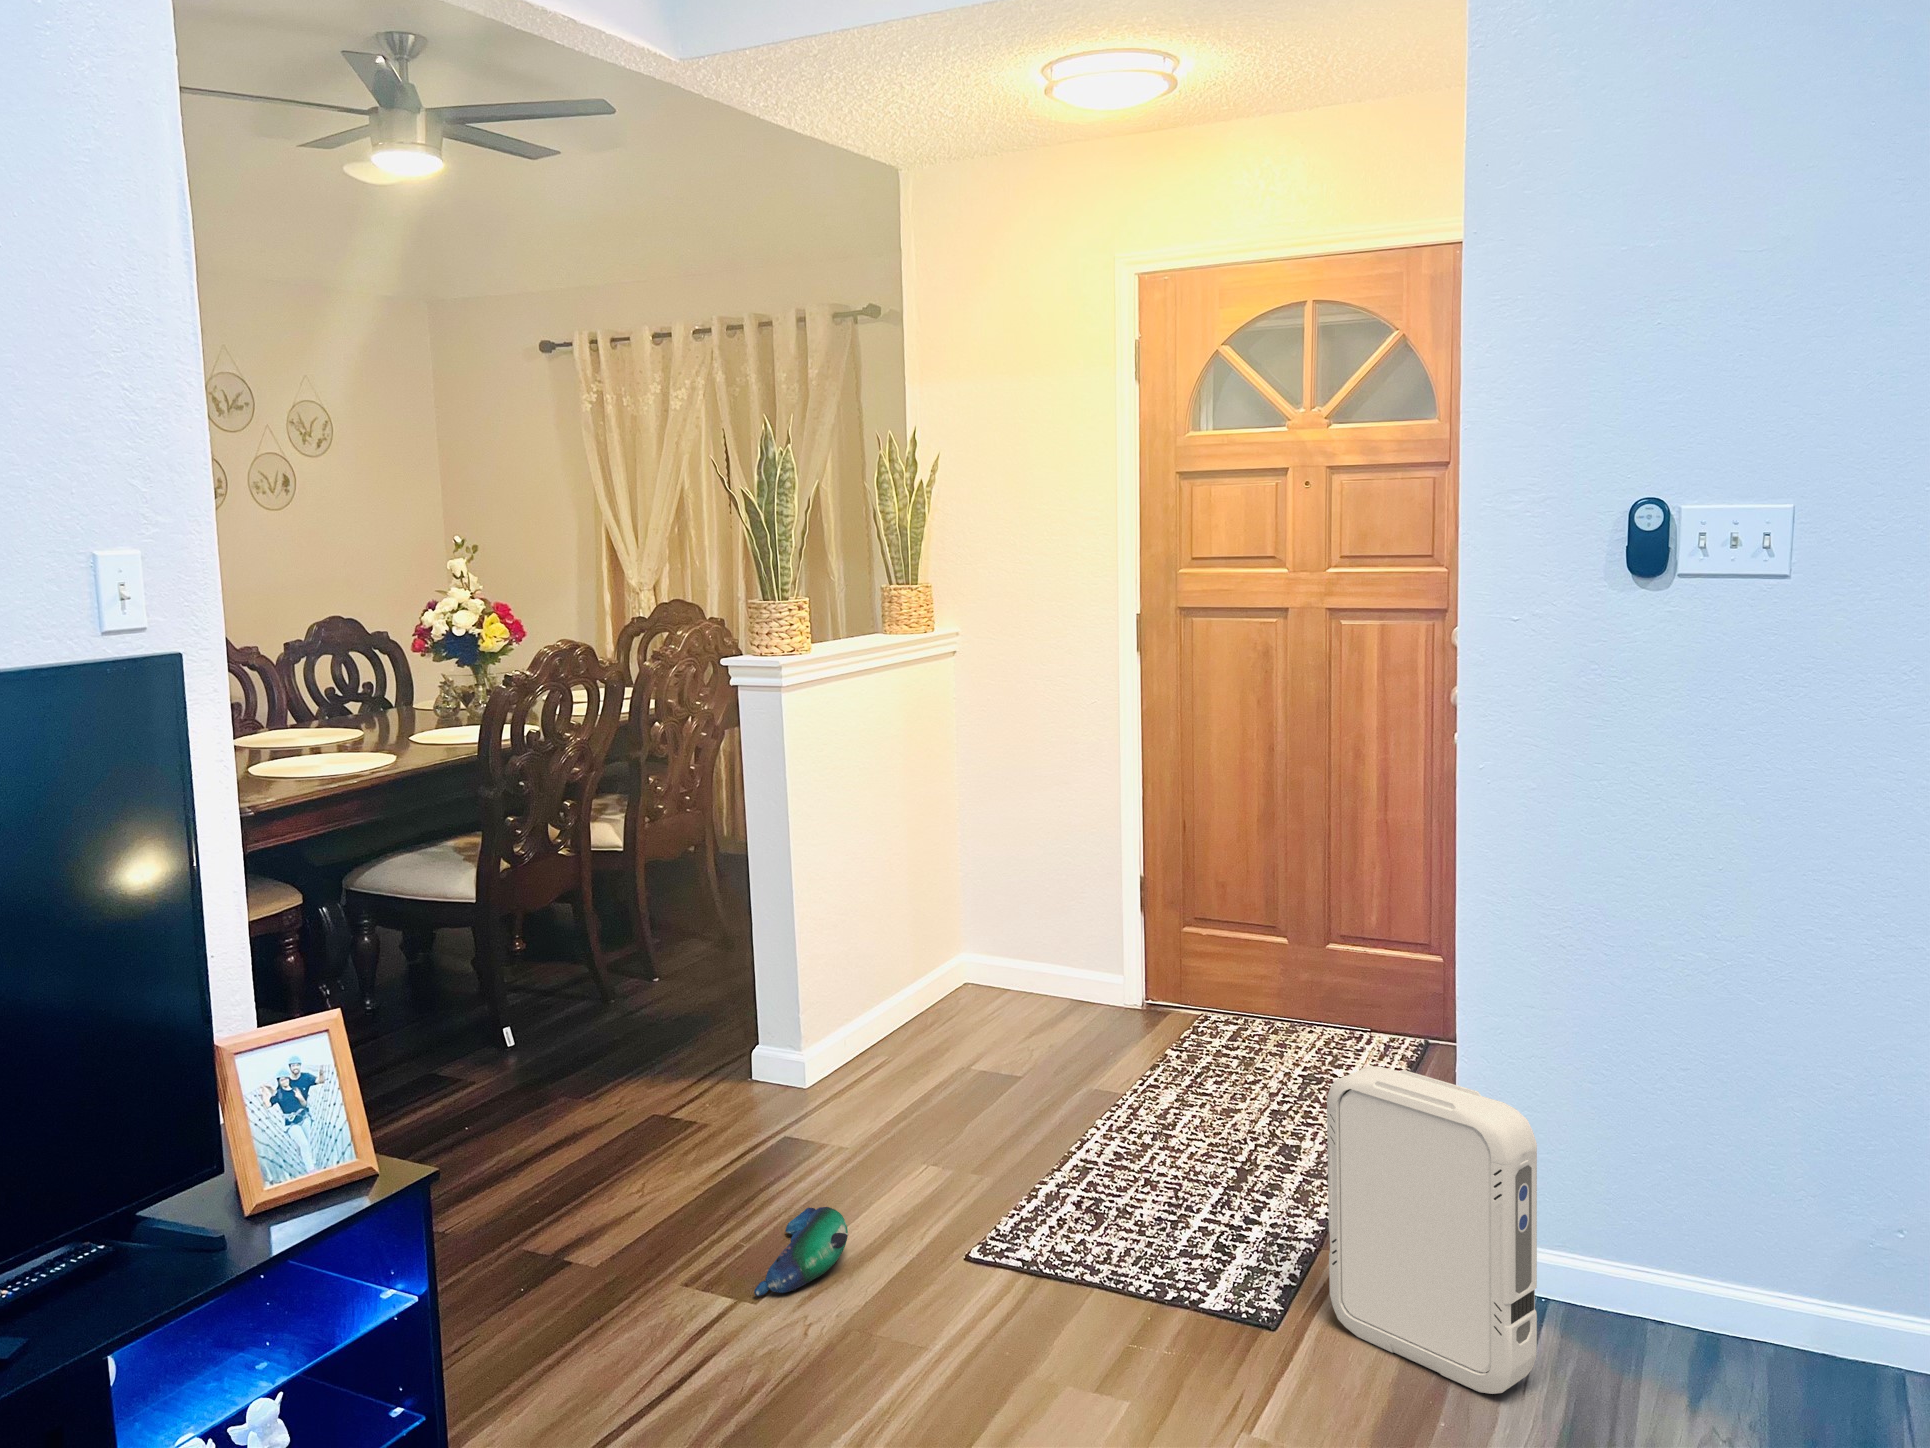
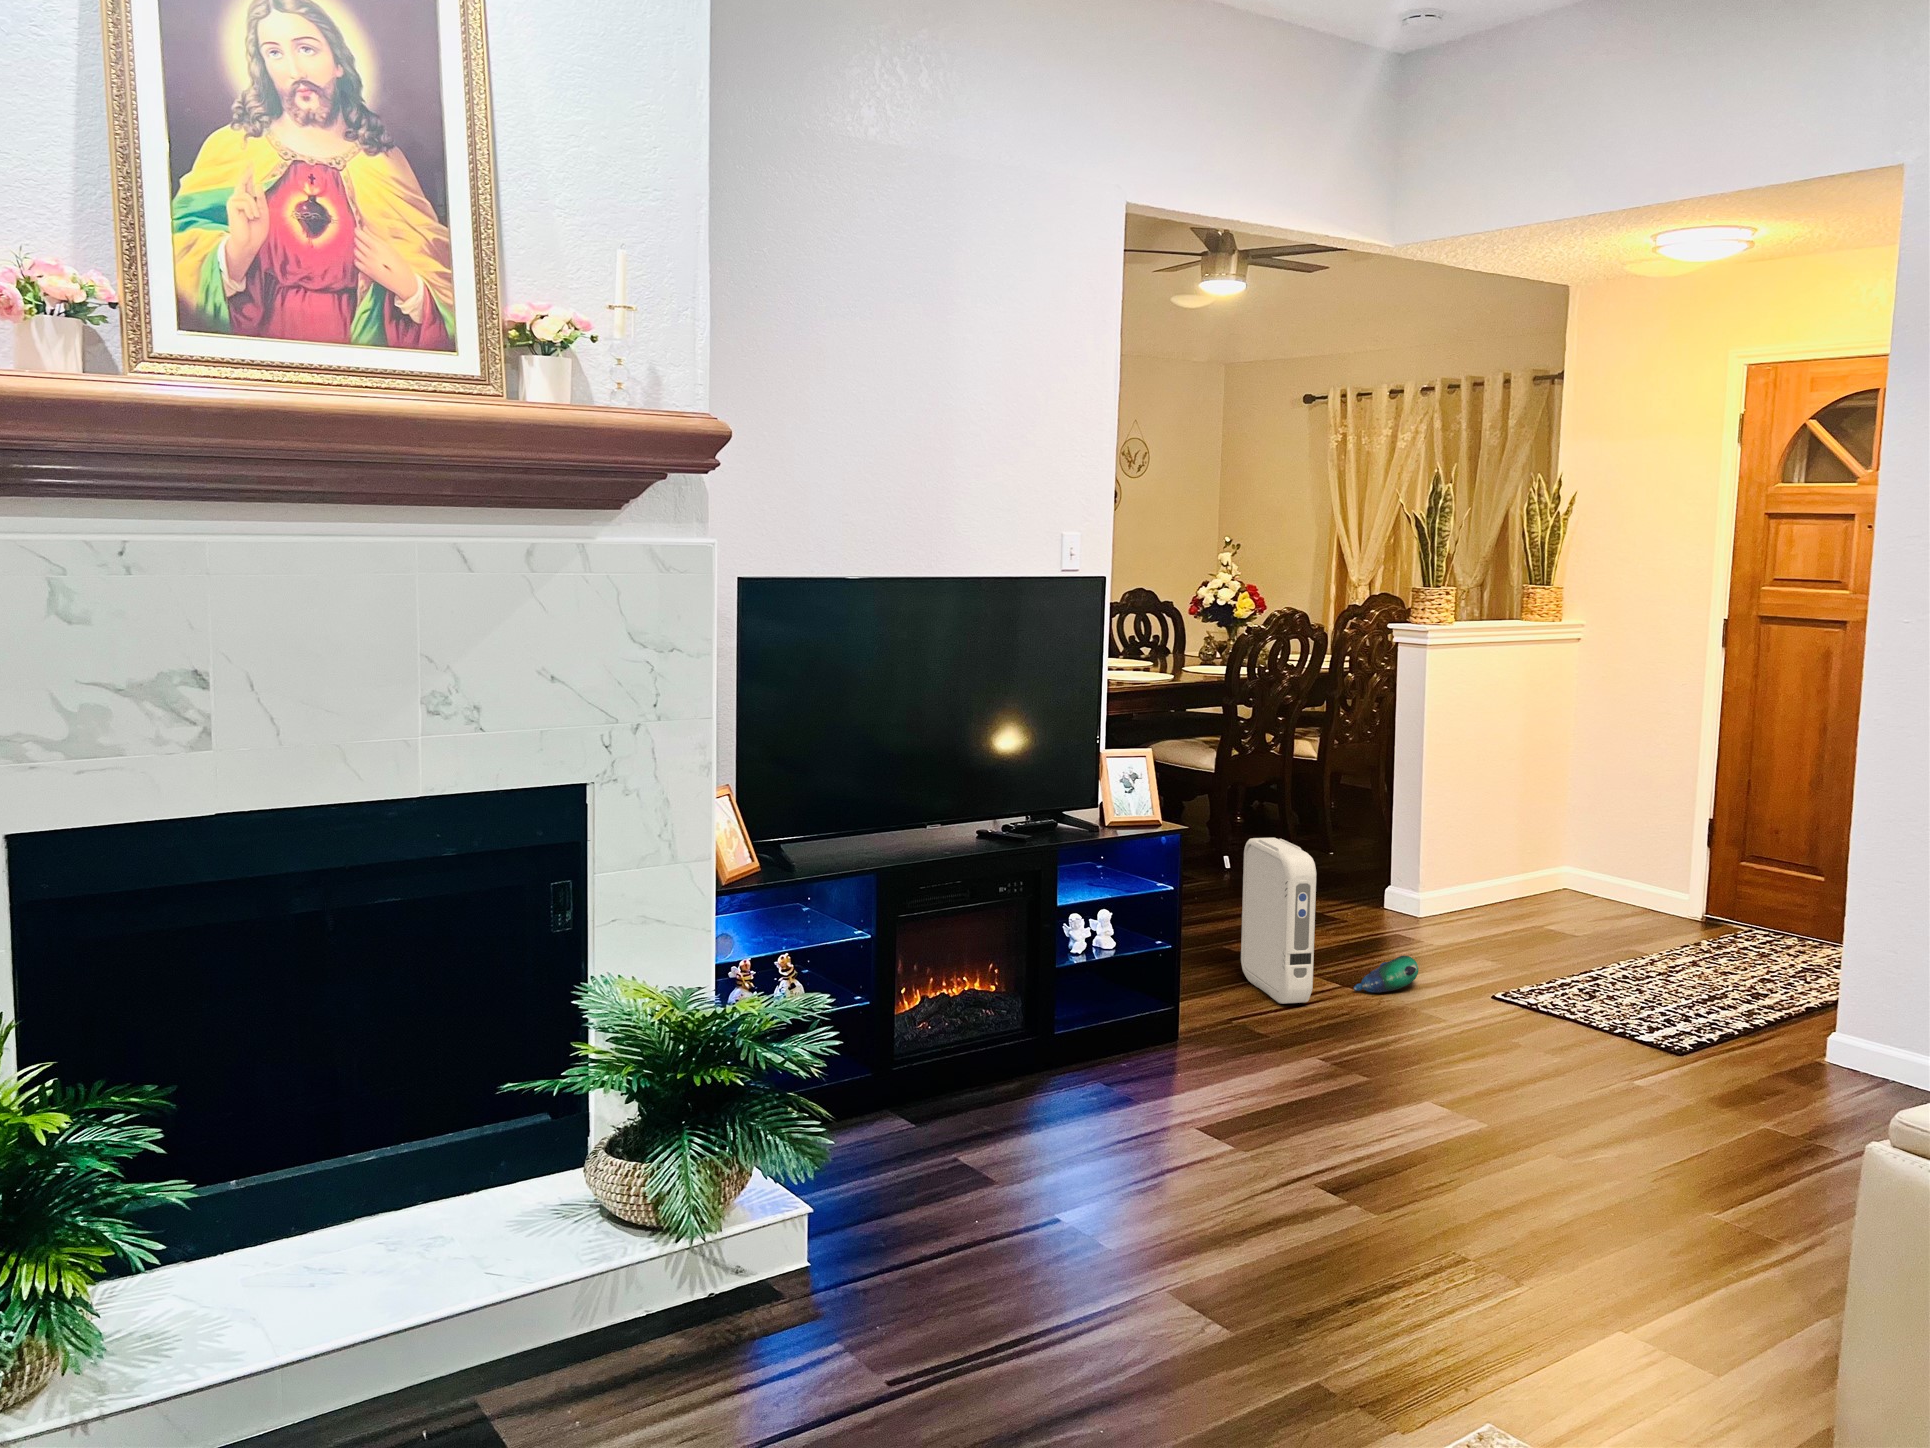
air purifier: present [1327,1066,1537,1394] -> present [1241,838,1316,1004]

